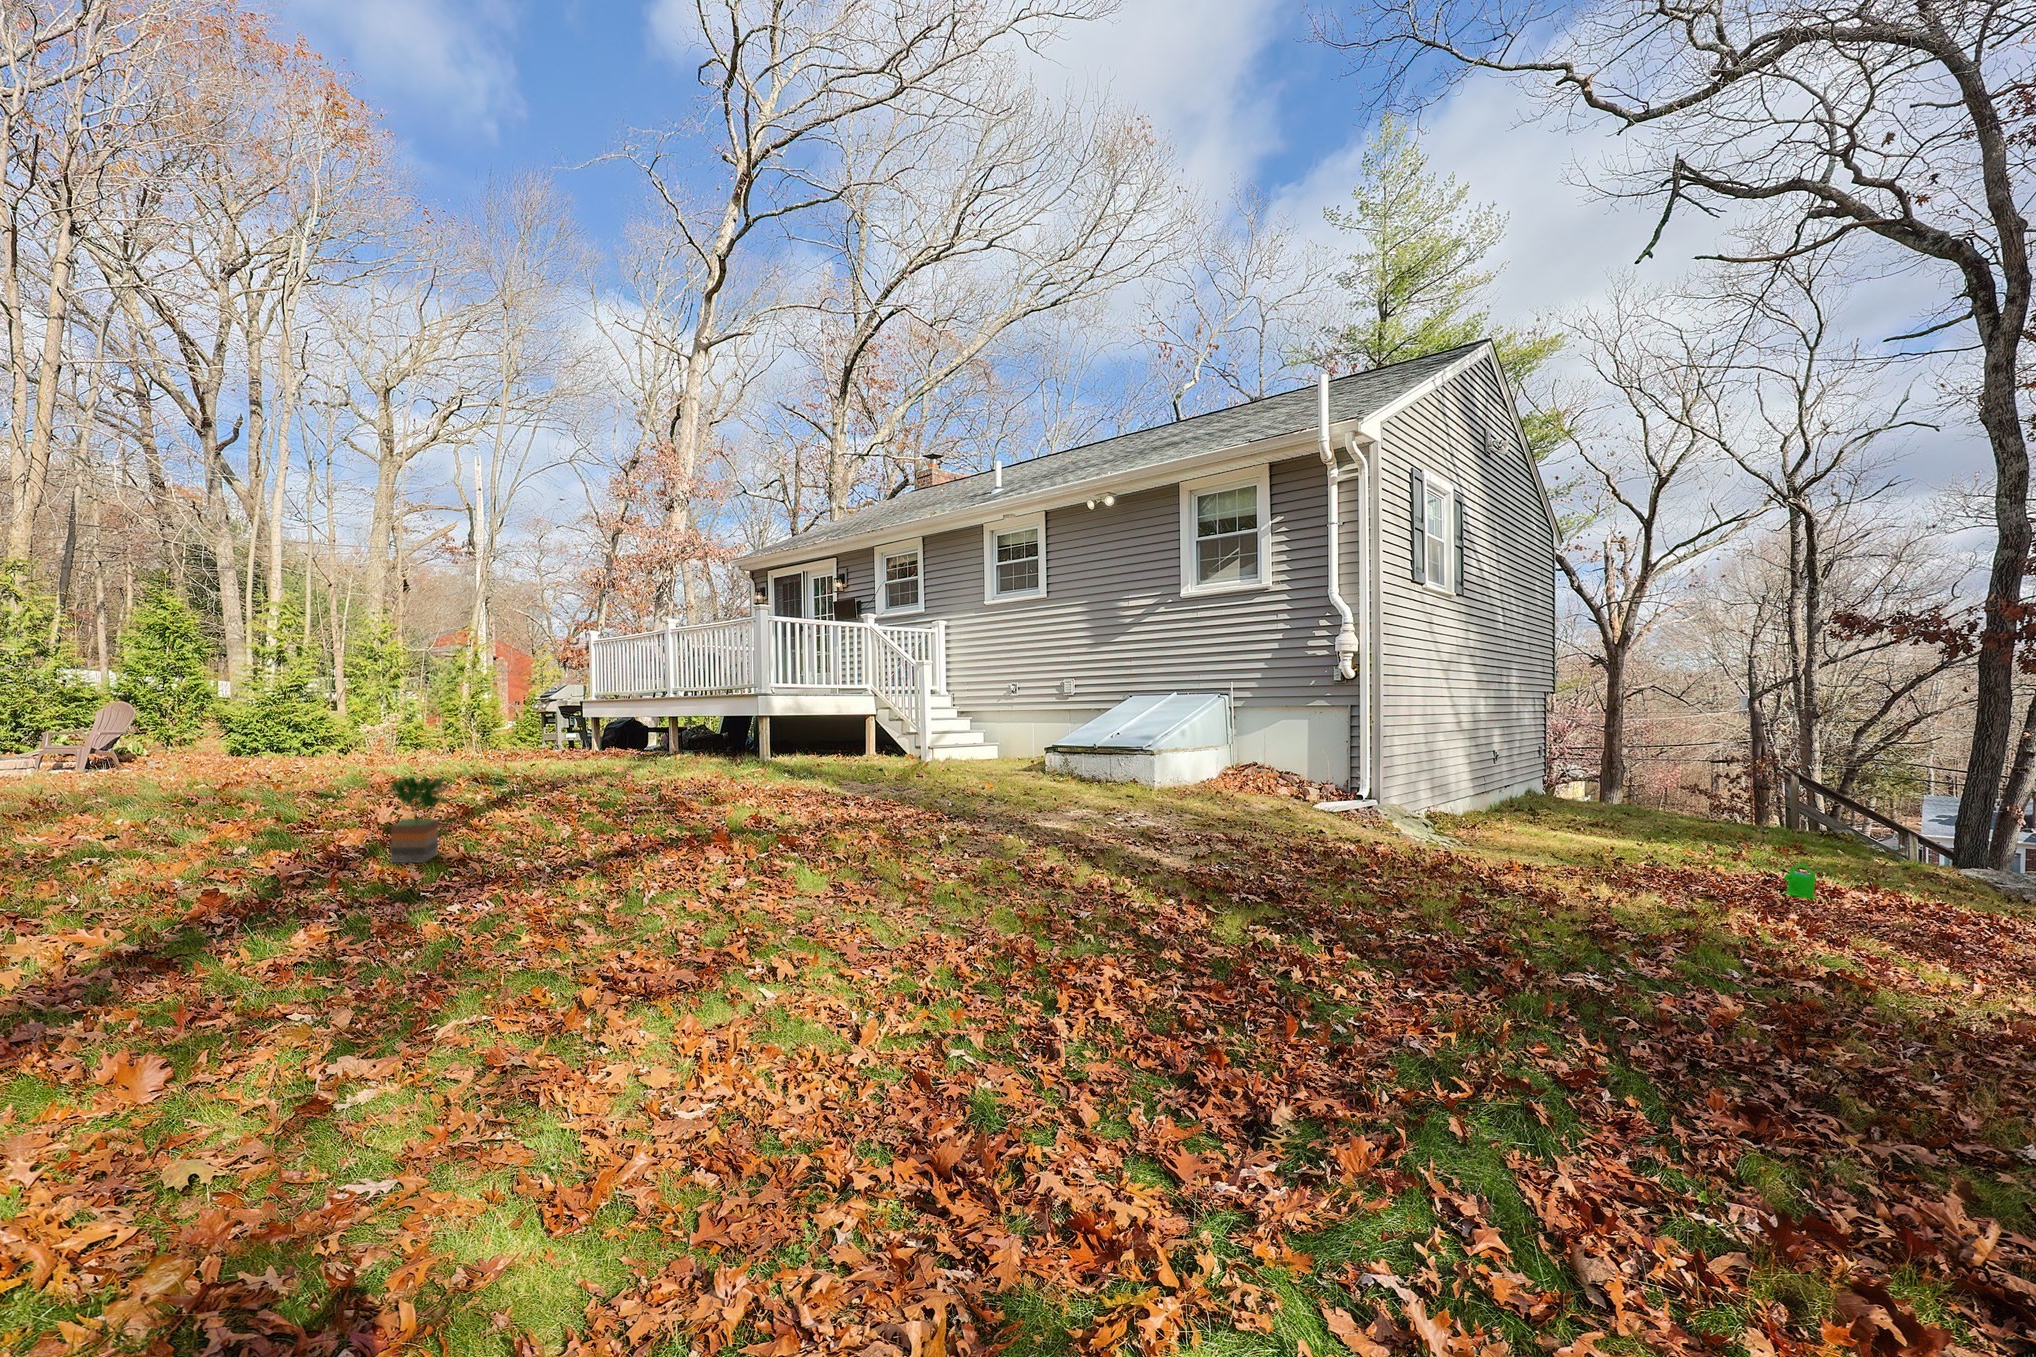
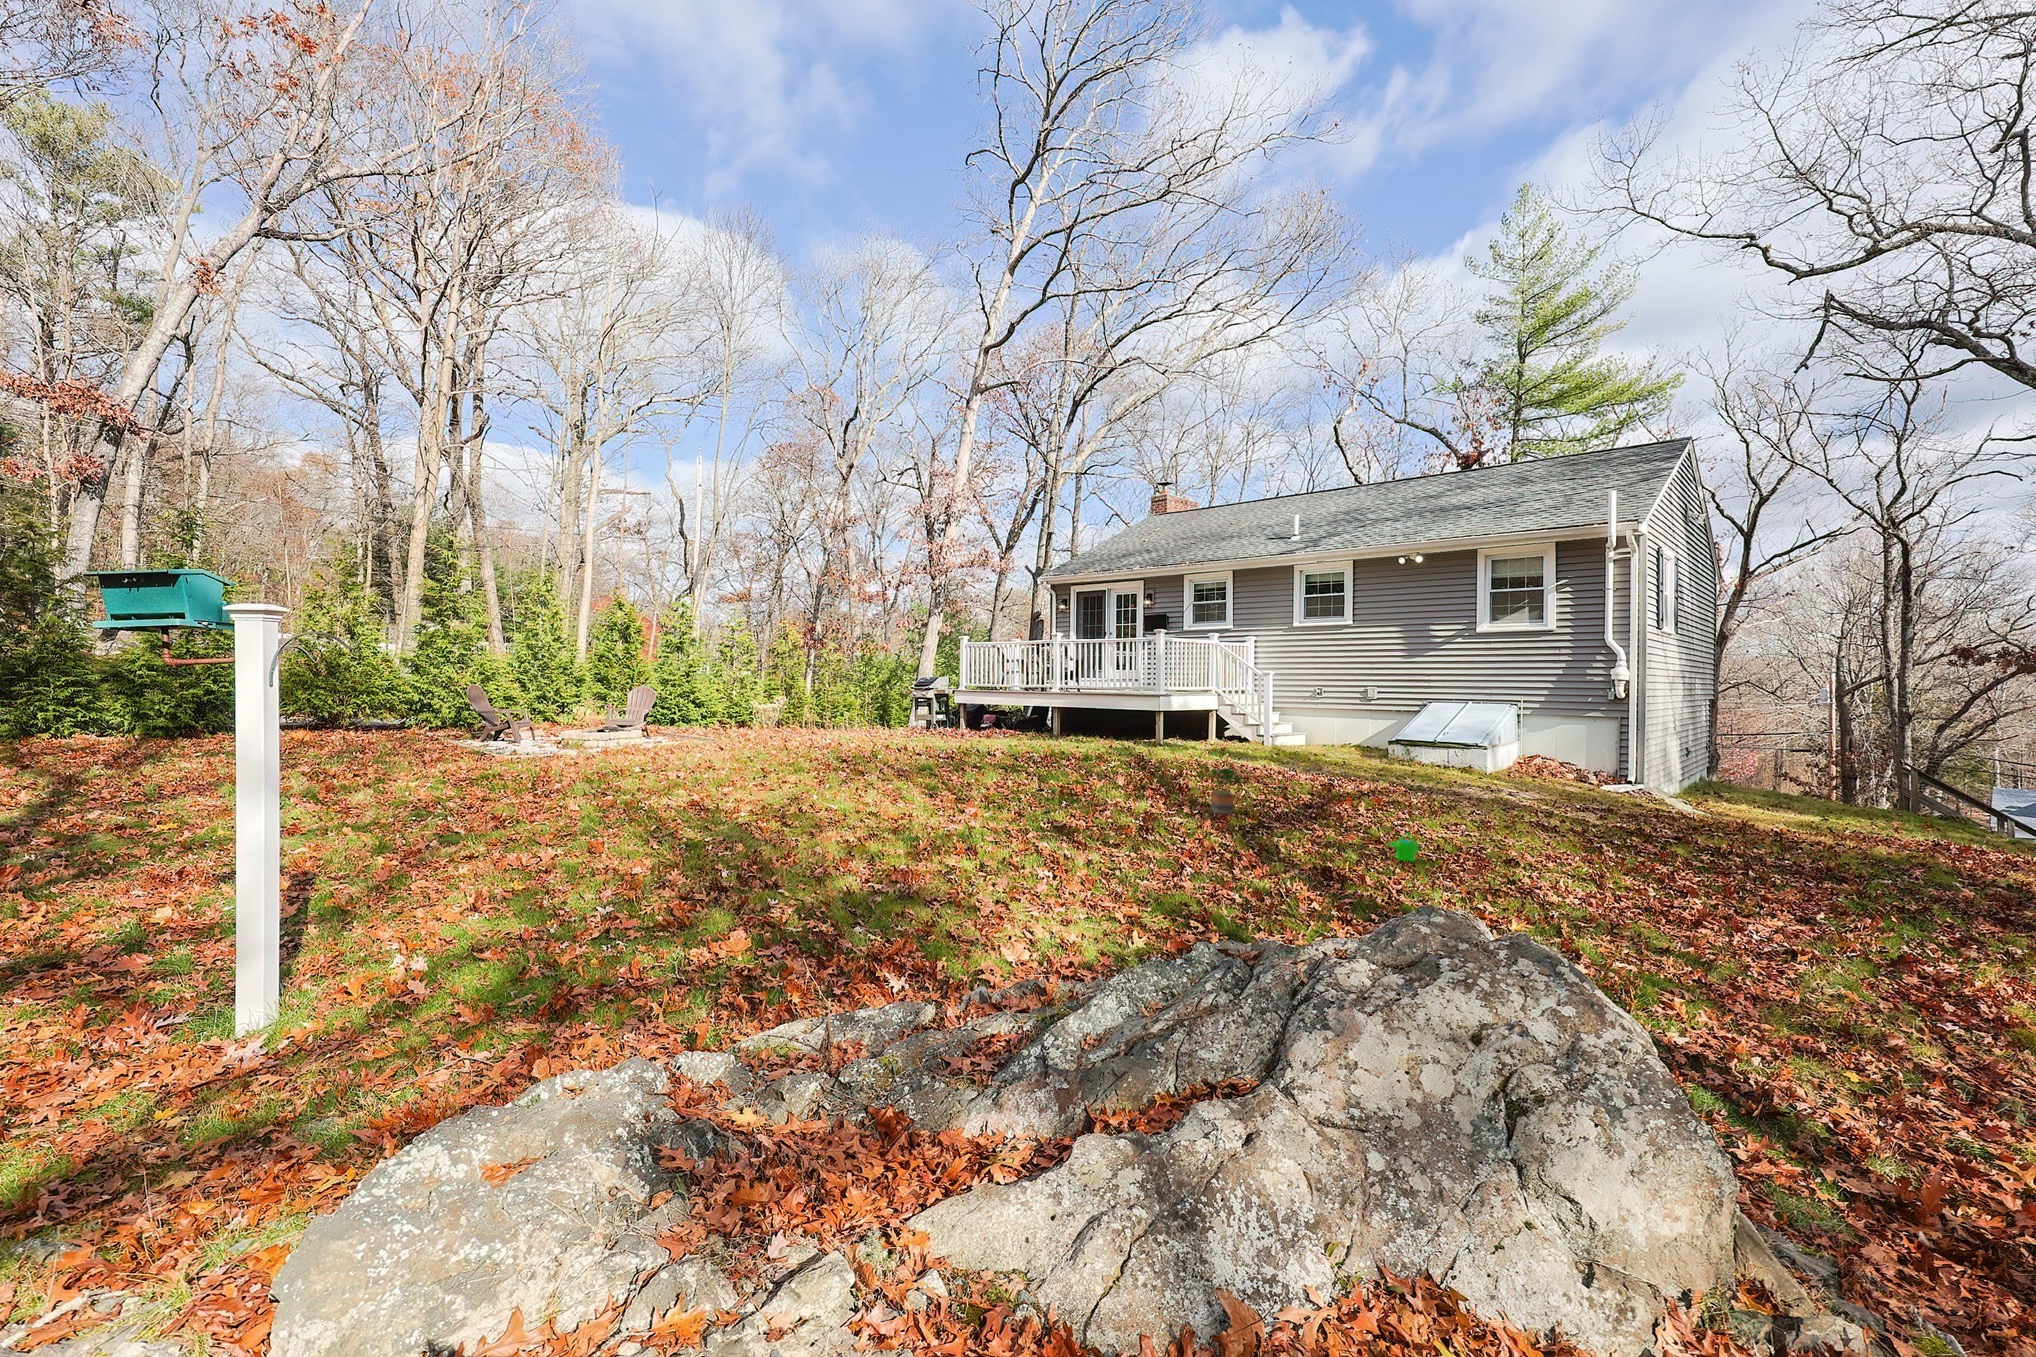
watering can: present [1784,864,1816,899] -> present [1390,833,1419,861]

